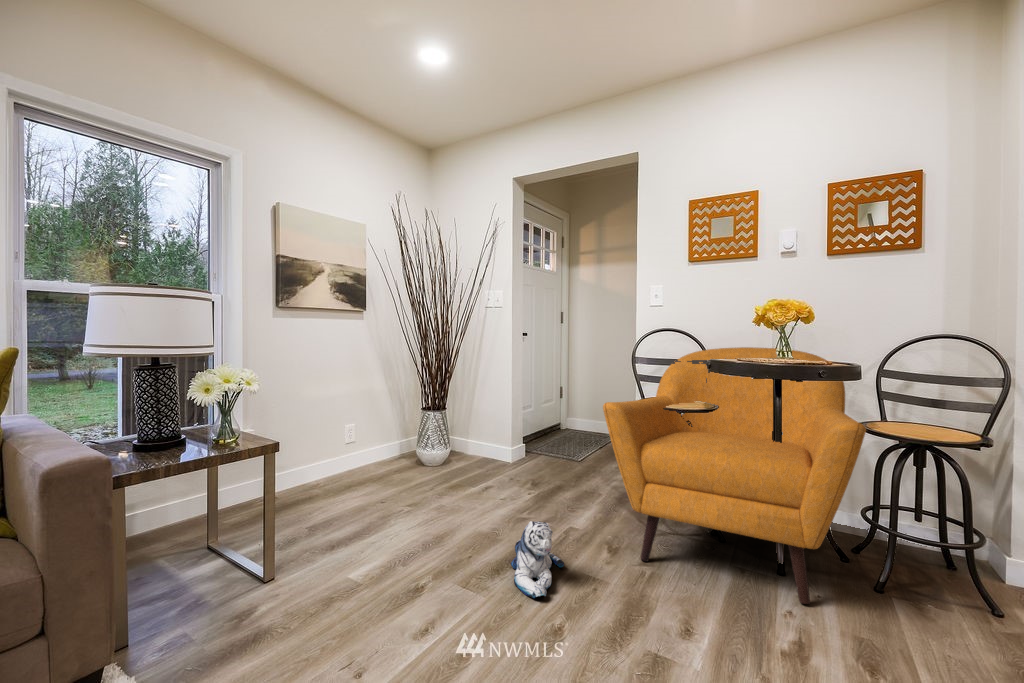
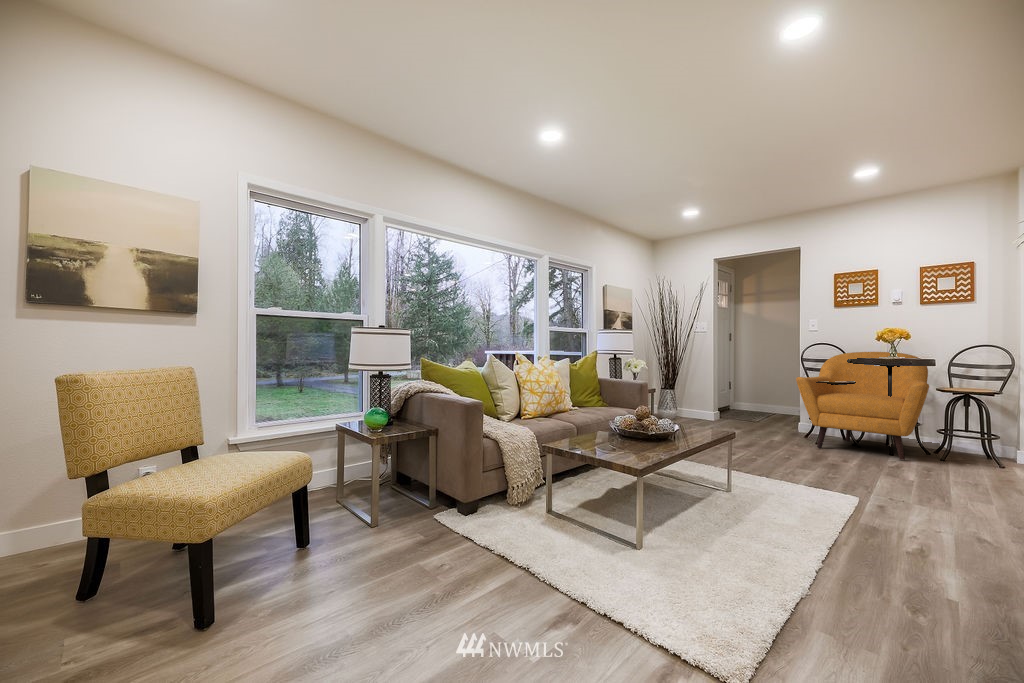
plush toy: present [511,521,564,598] -> none [755,425,781,452]

